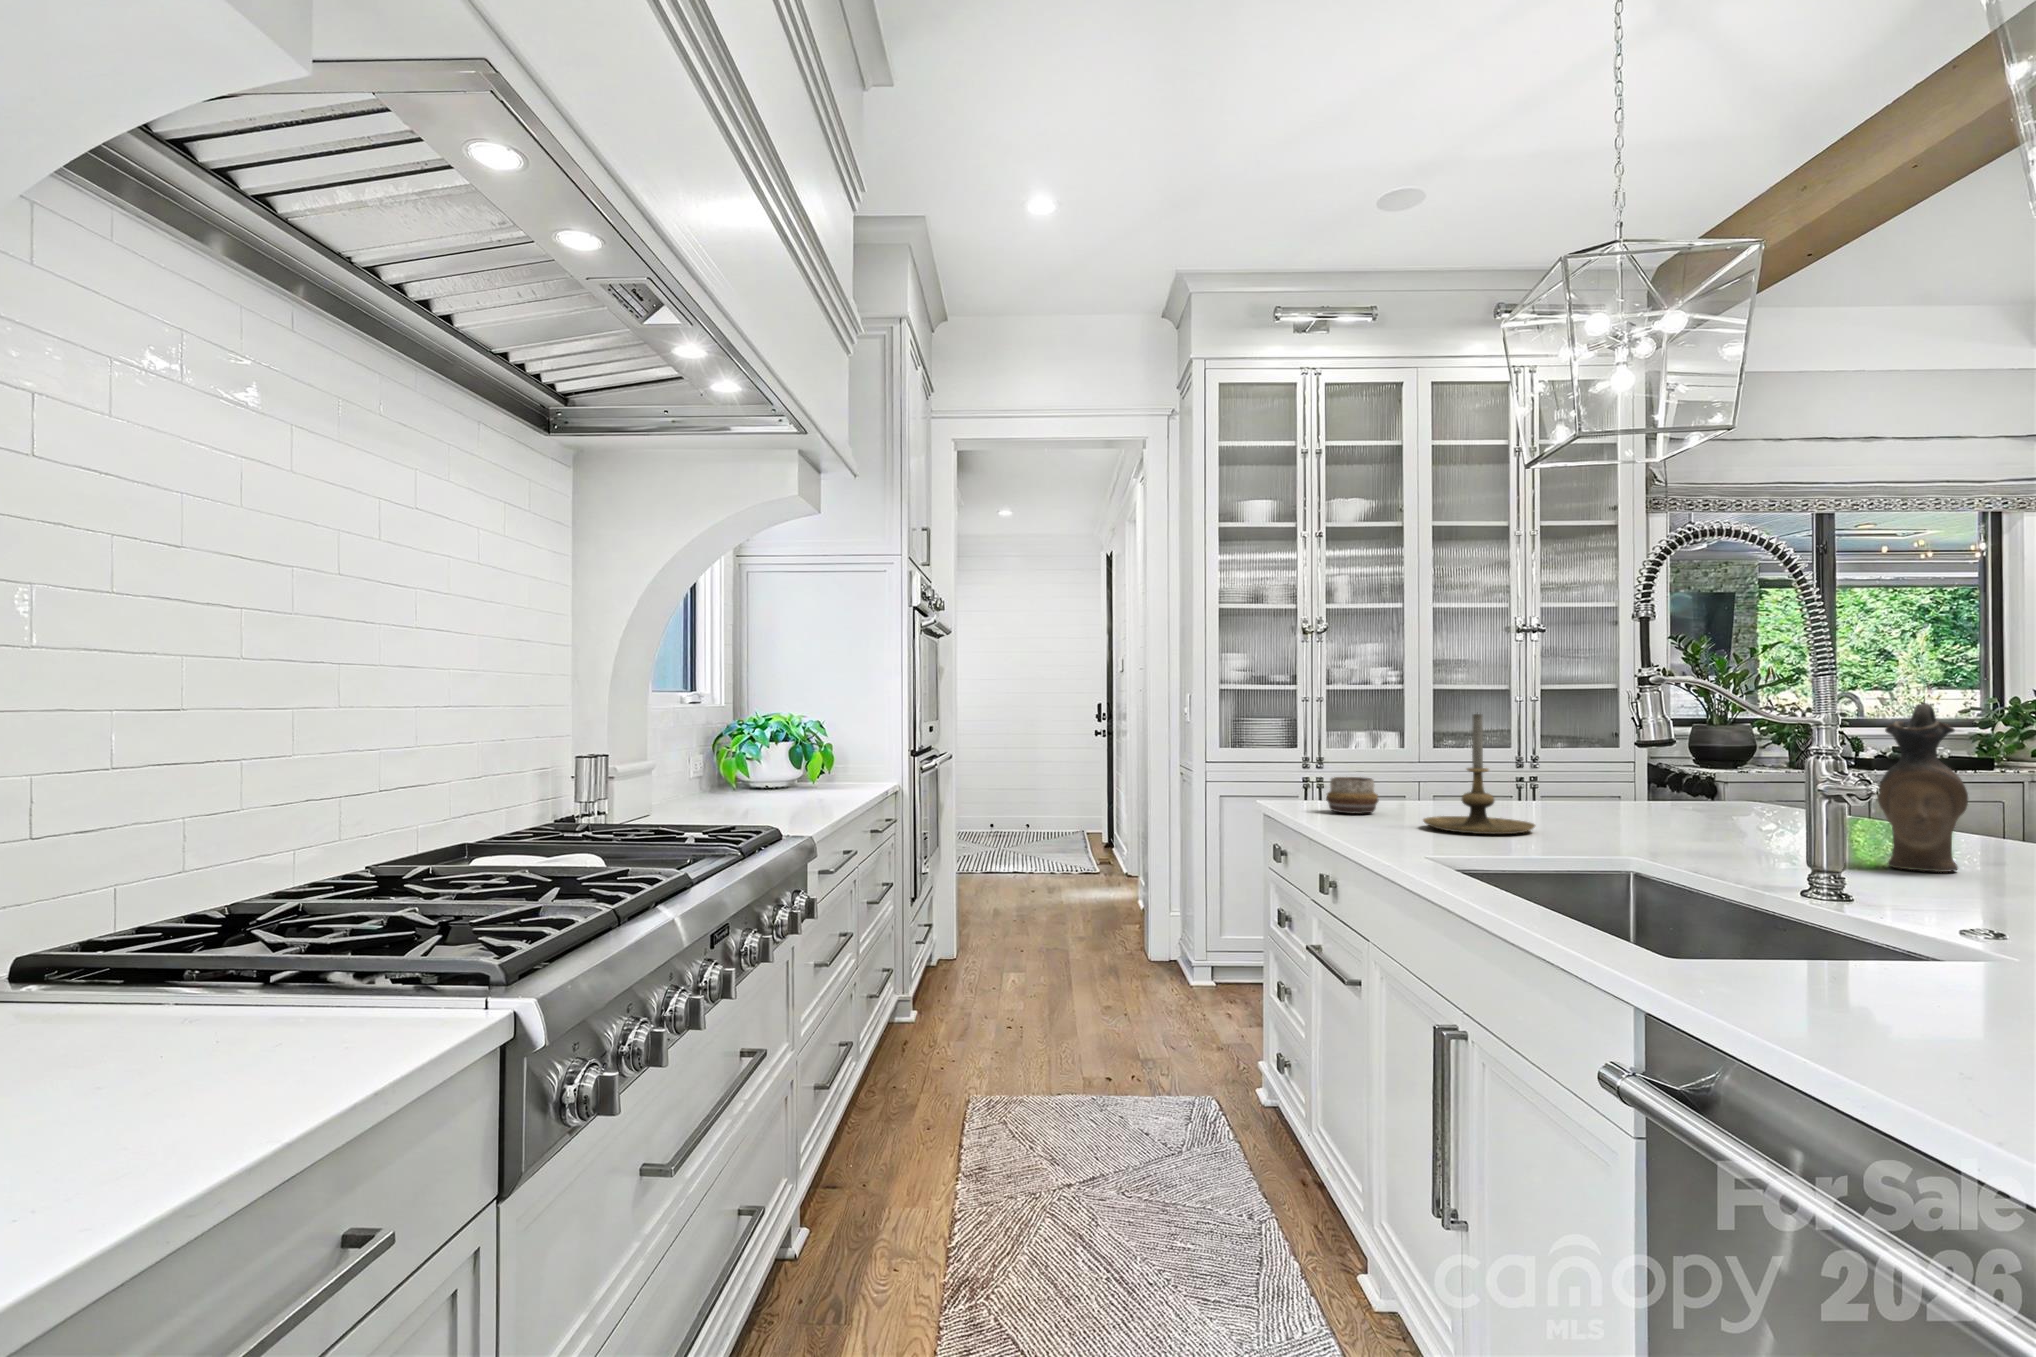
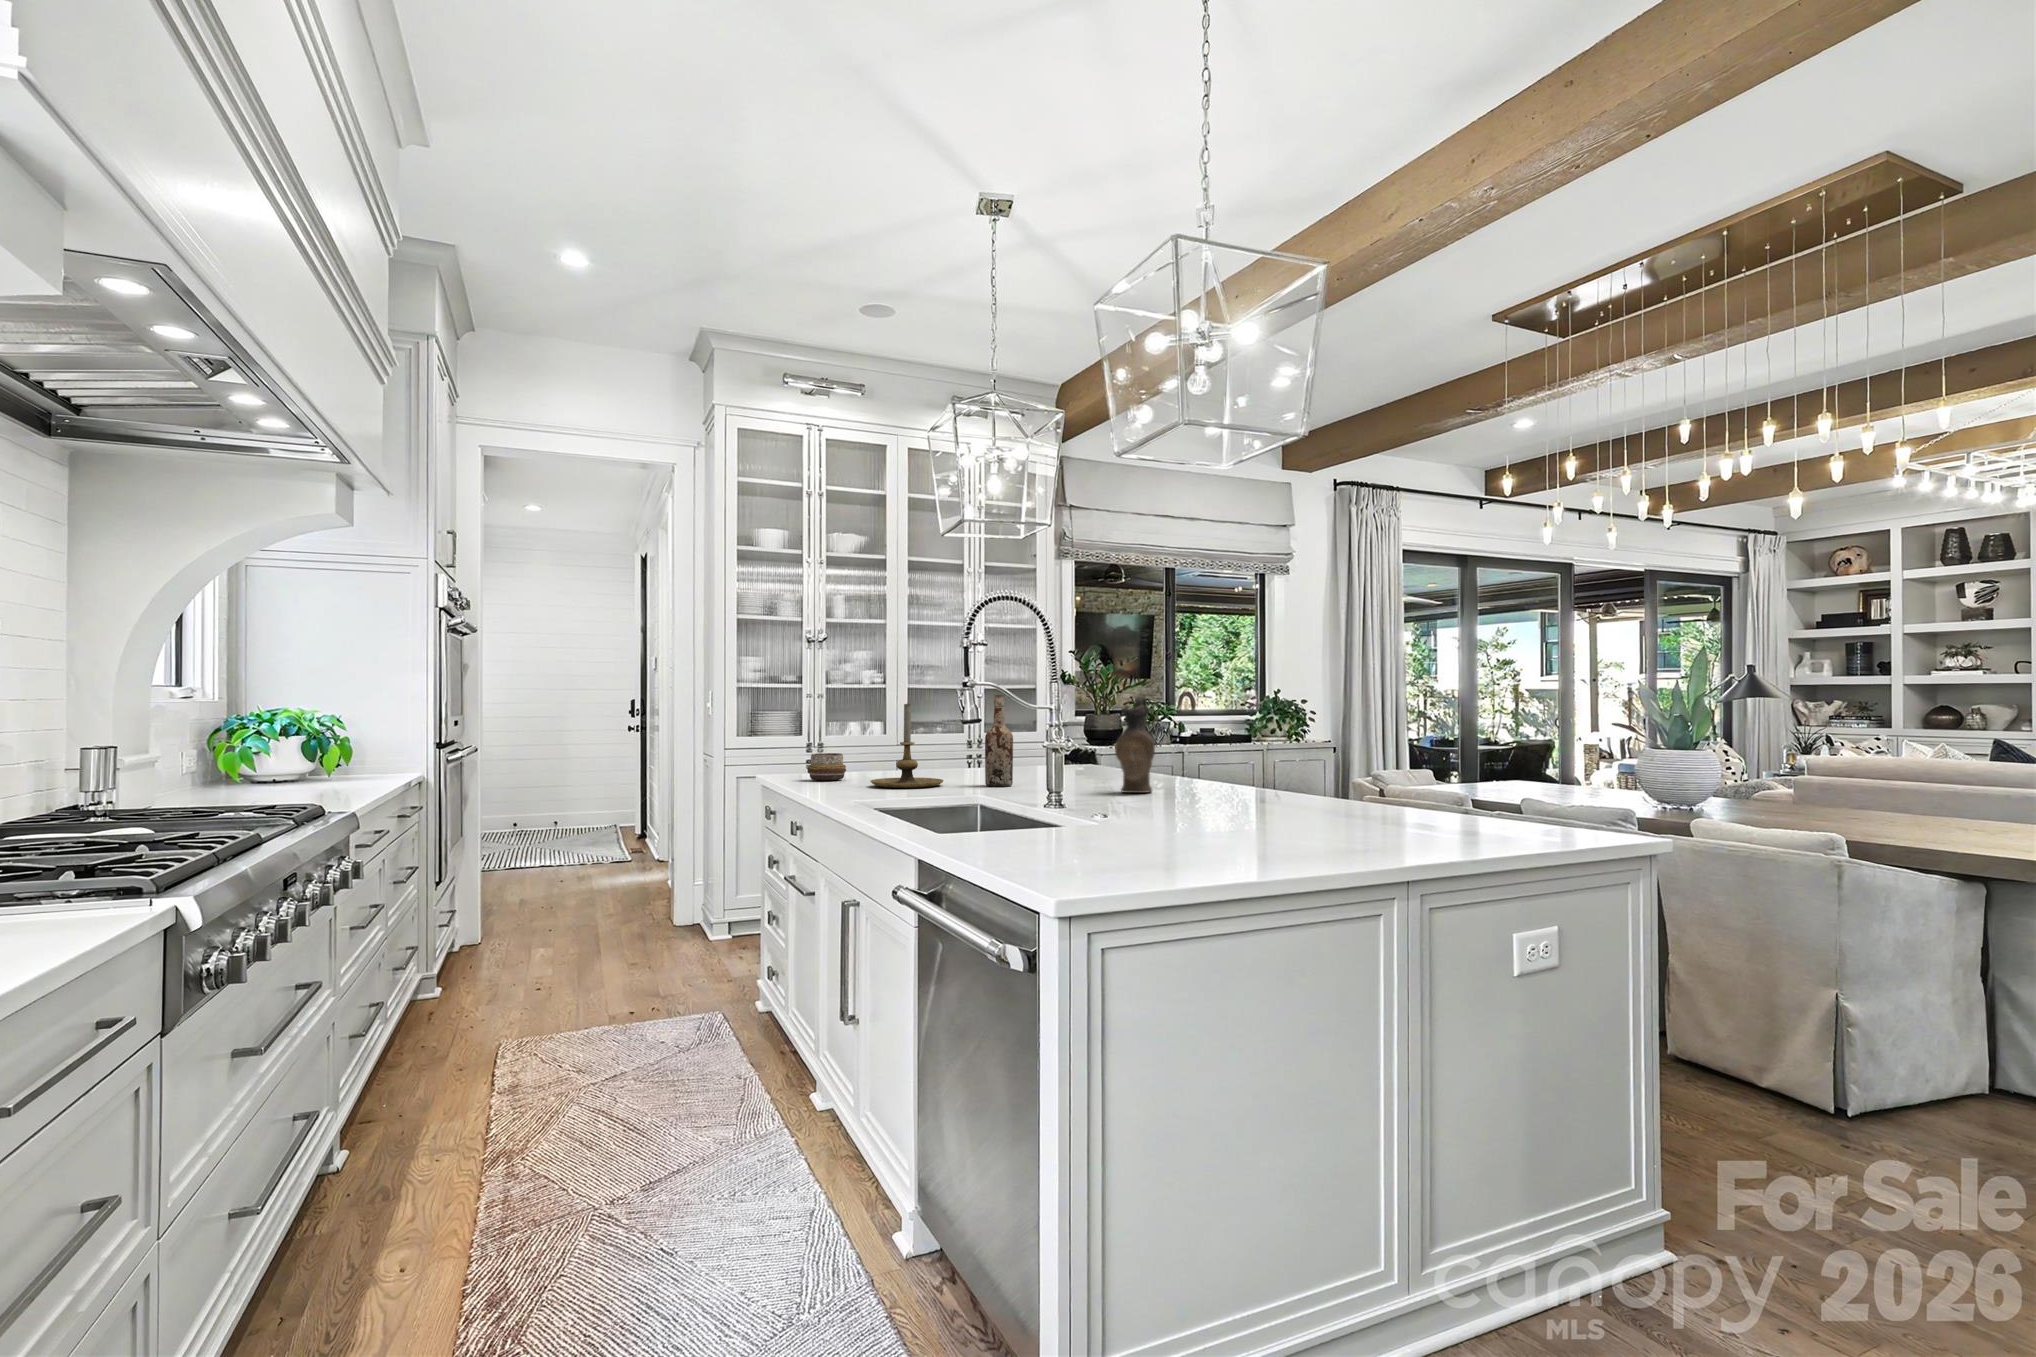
wine bottle: none [1606,702,1654,840] -> present [985,695,1013,787]

